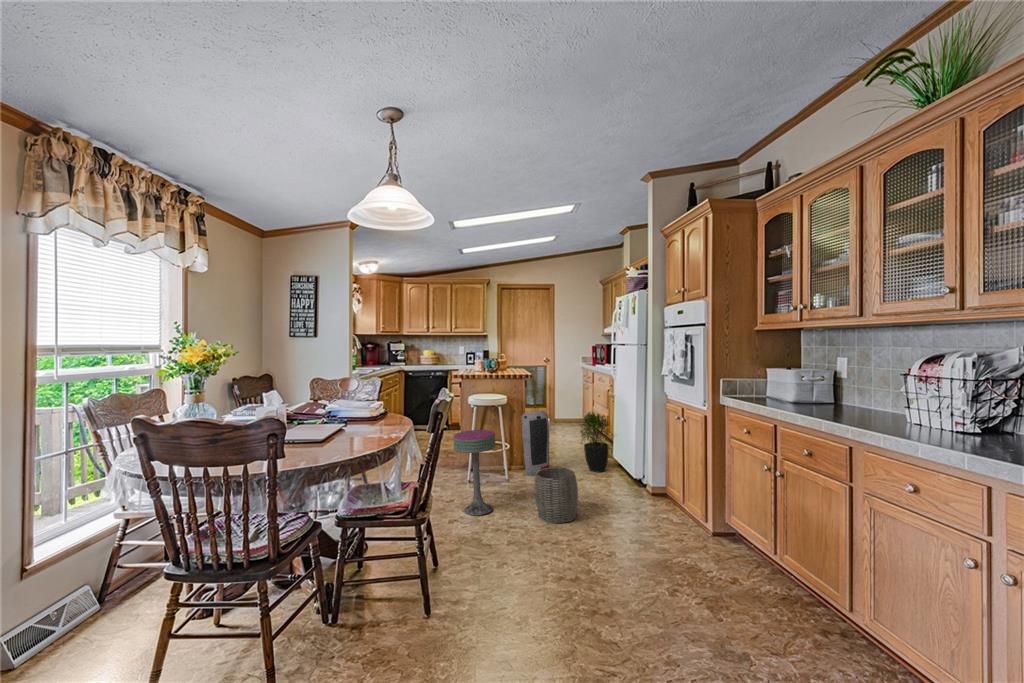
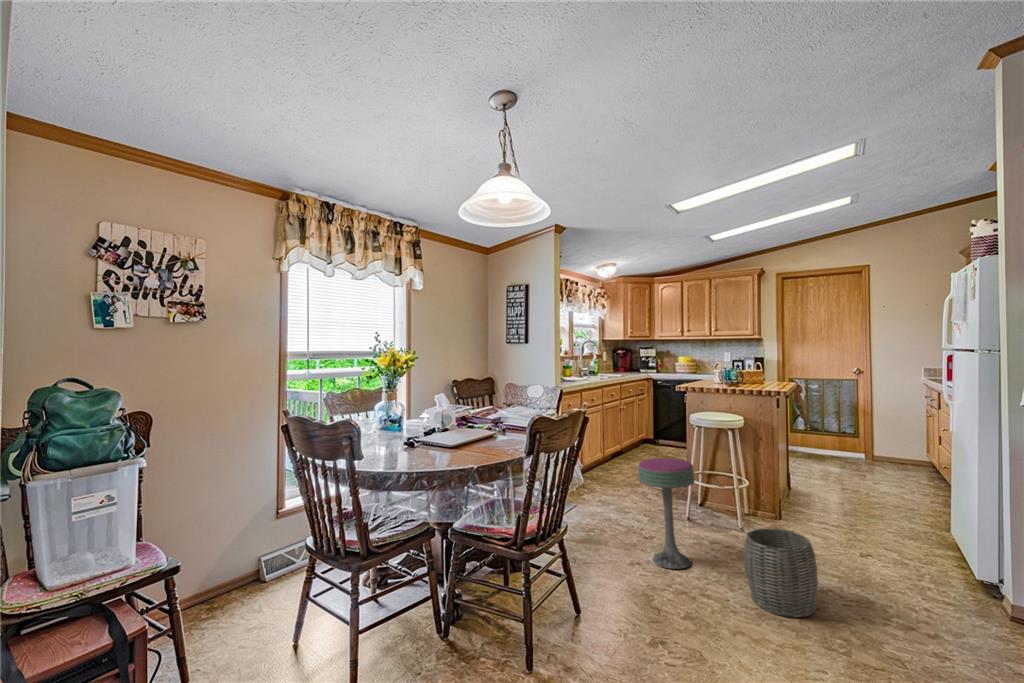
air purifier: present [521,411,549,476] -> none [764,444,813,535]
potted plant: present [580,412,614,472] -> none [866,453,944,555]

